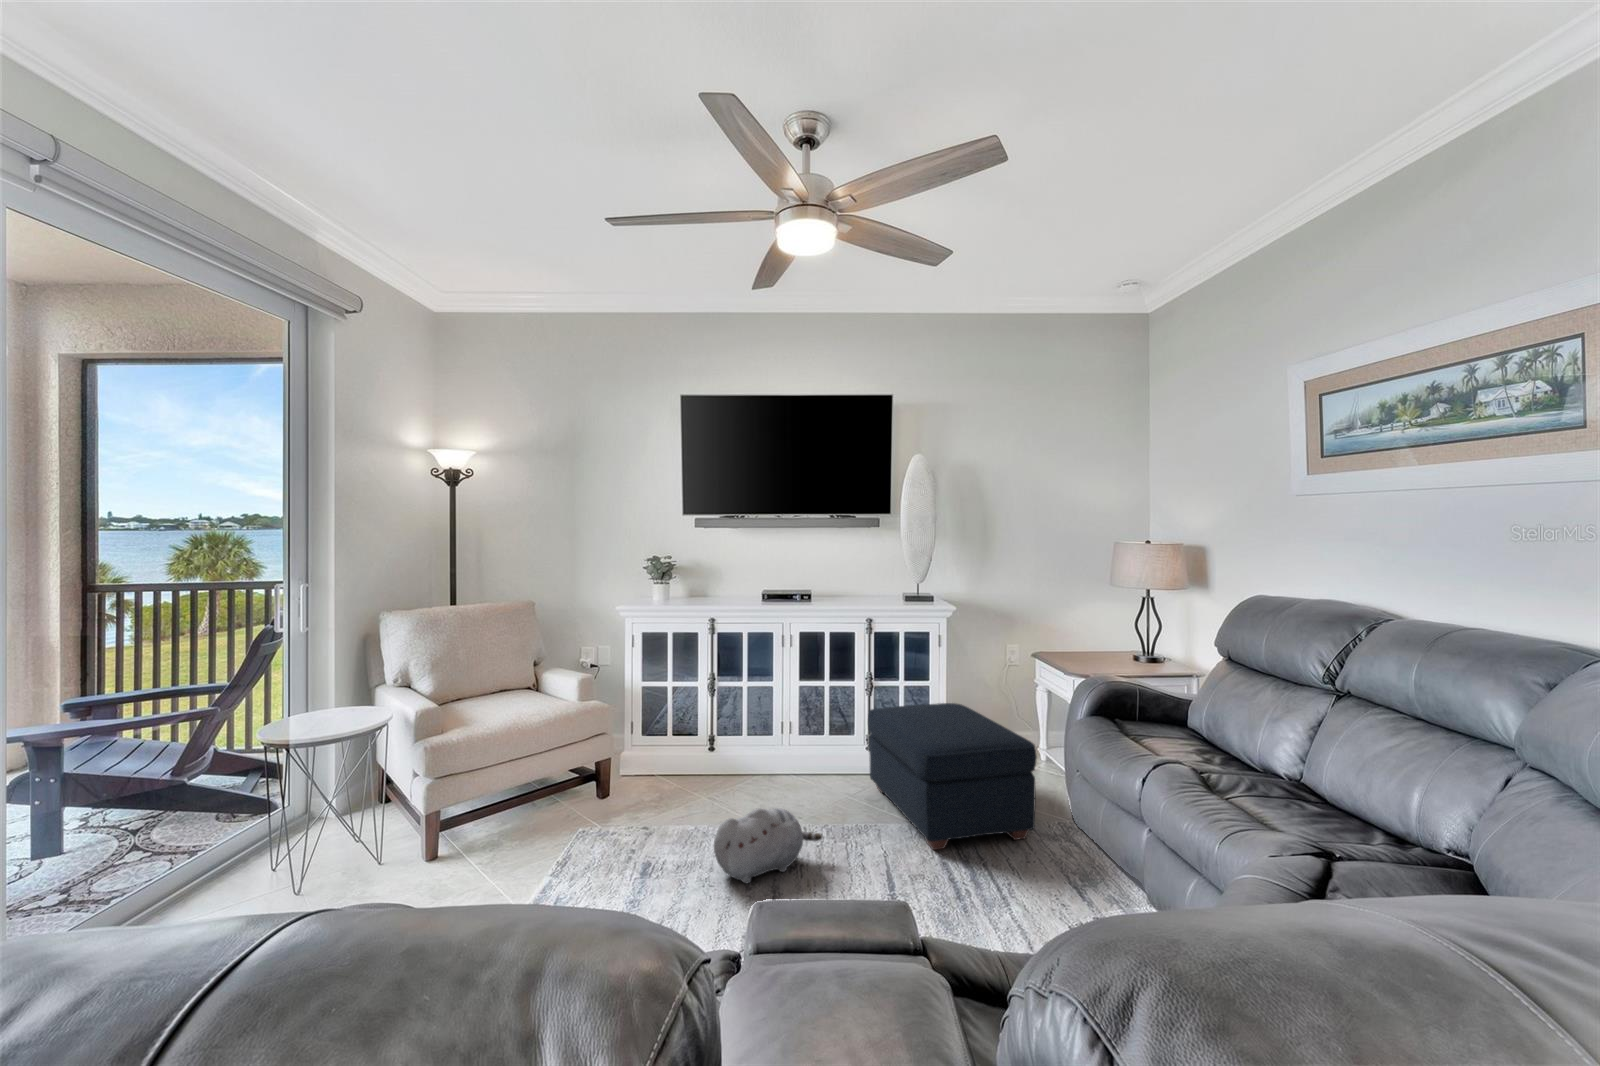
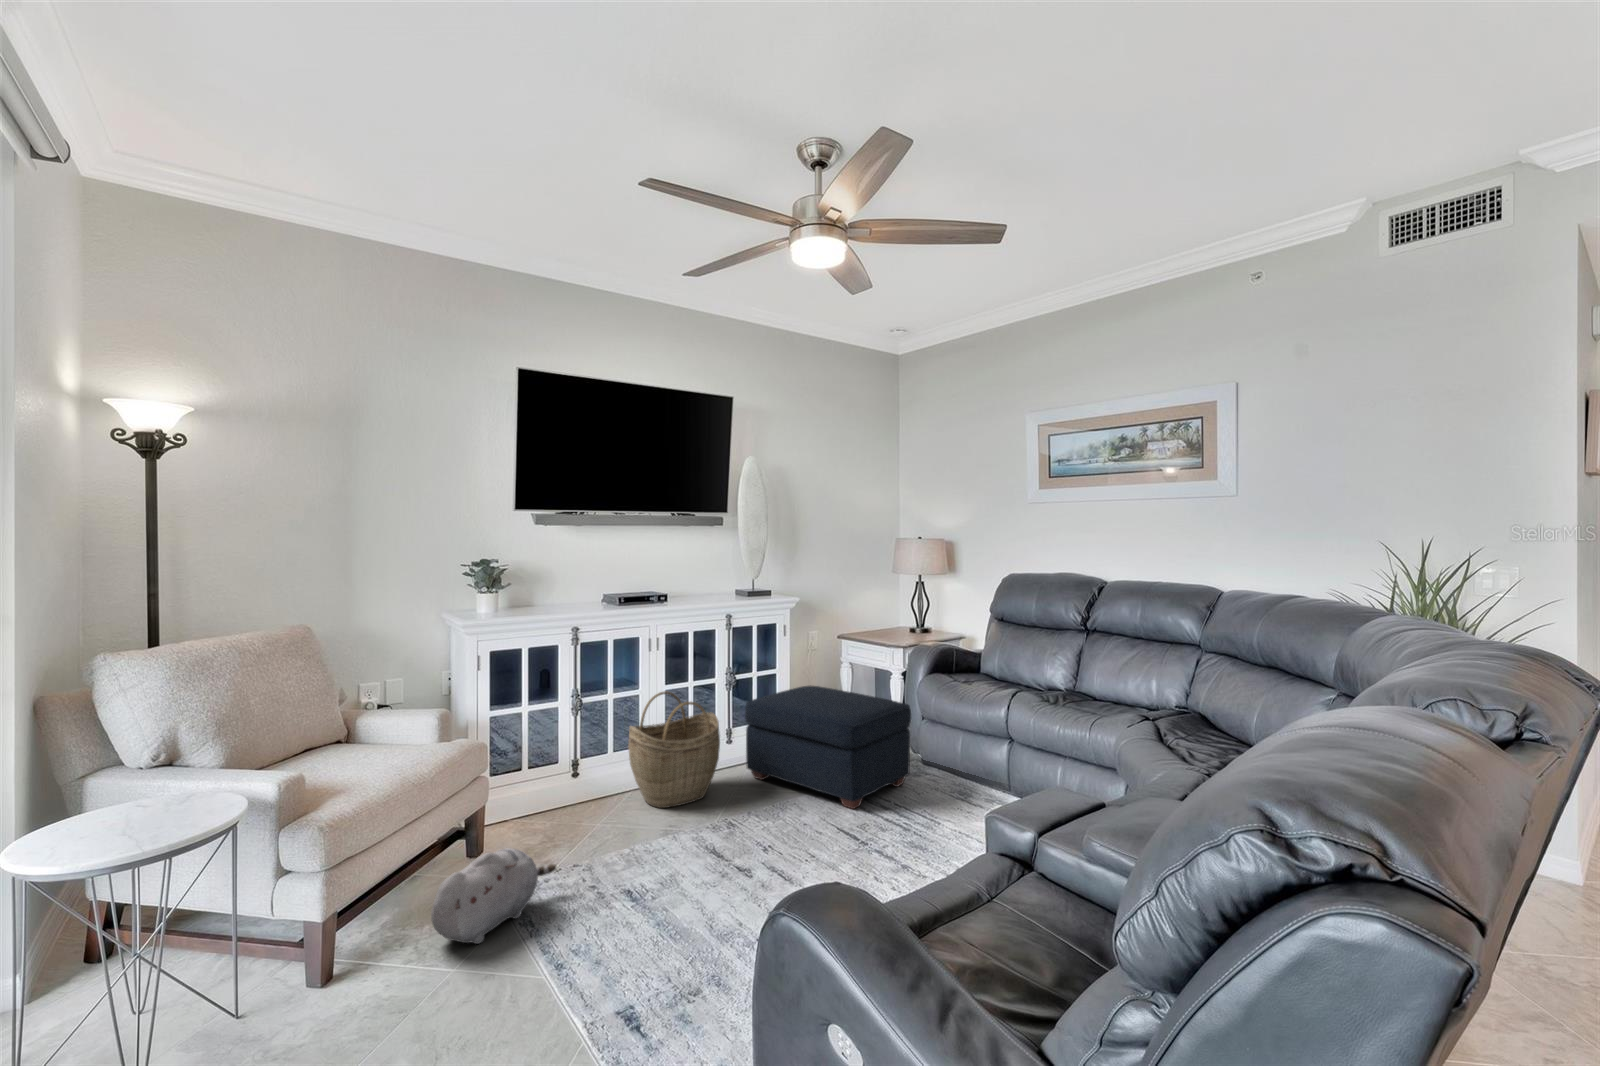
woven basket: none [747,687,833,798] -> present [628,692,720,808]
plush toy: present [714,808,822,883] -> present [431,848,556,944]

